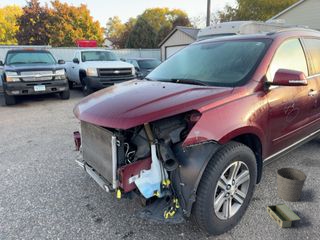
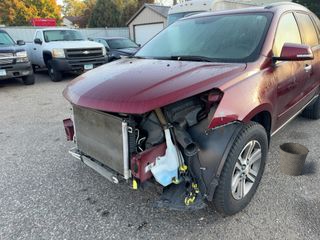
toolbox: present [267,204,300,228] -> none [274,178,310,203]

